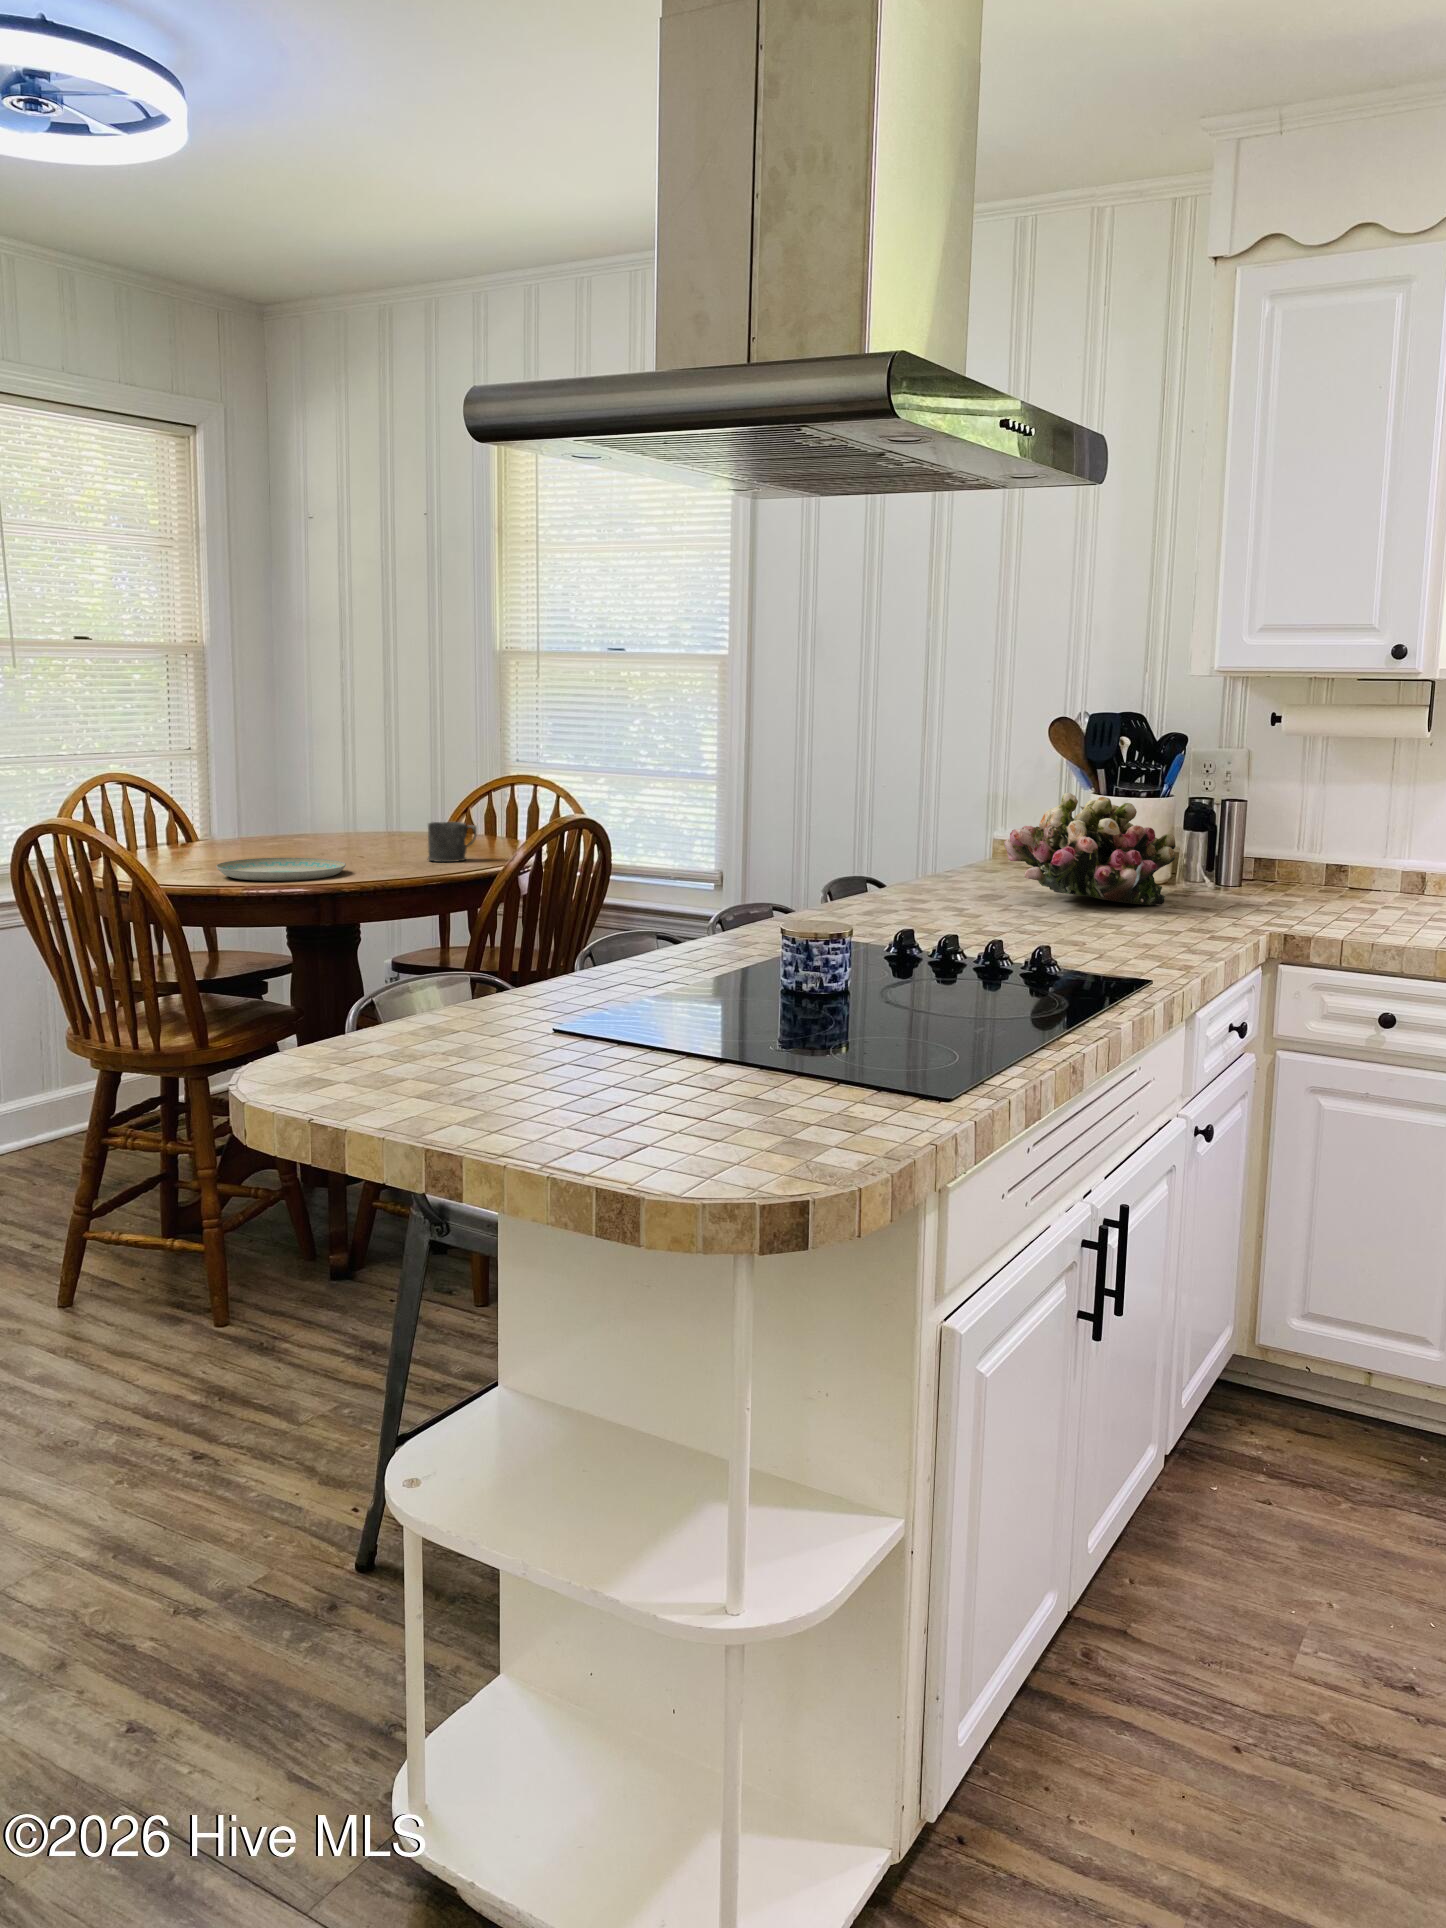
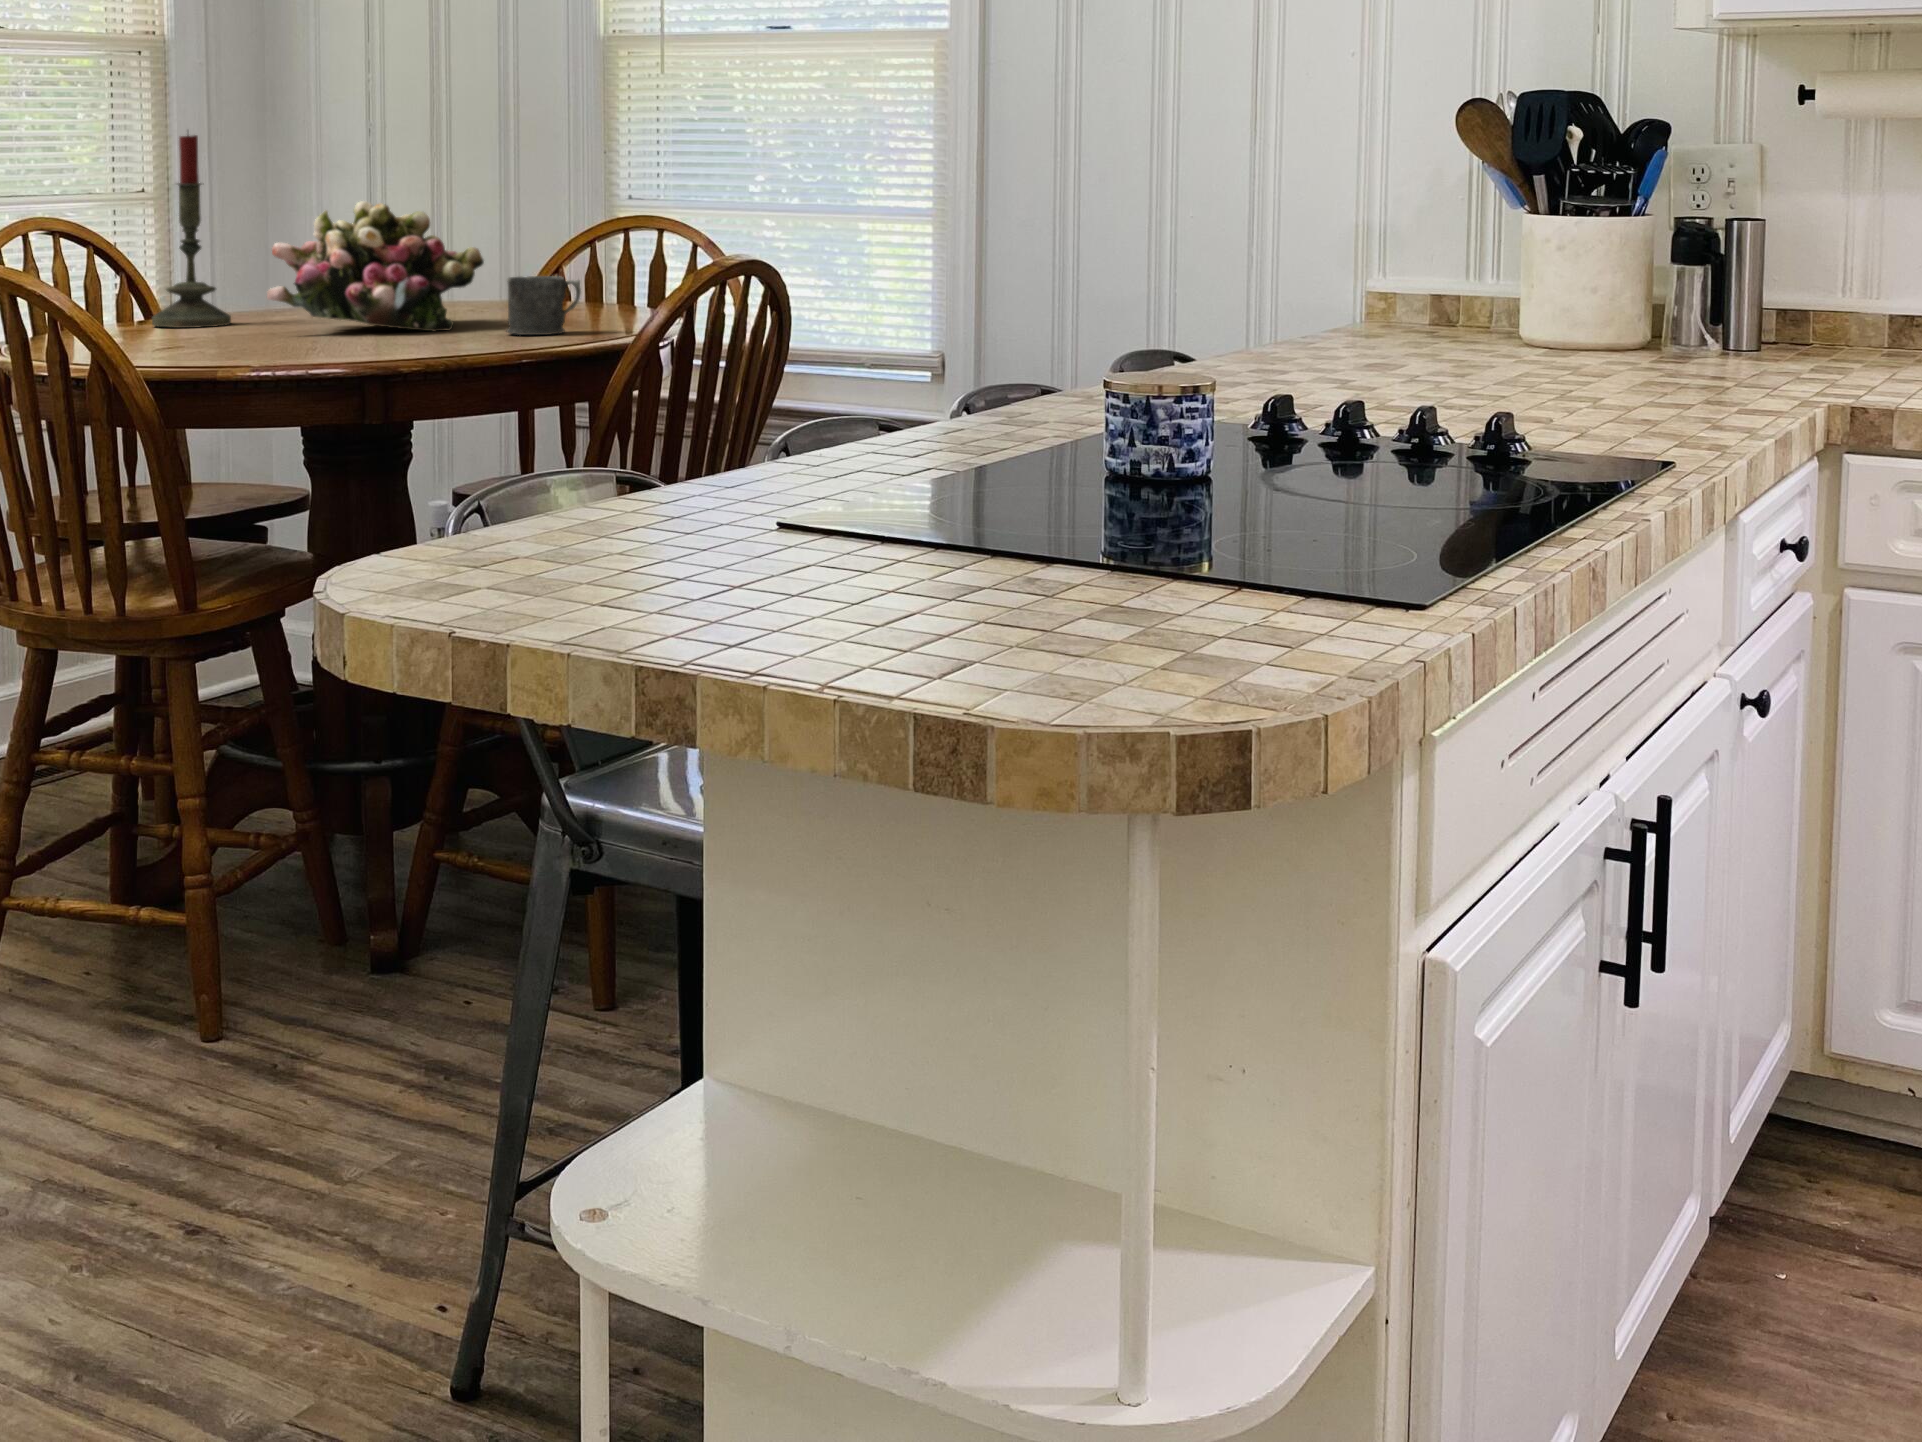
candle: none [195,717,249,850] -> present [152,135,231,328]
flower arrangement: present [1004,793,1176,905] -> present [267,201,484,331]
plate: present [216,858,346,881] -> none [201,330,392,360]

